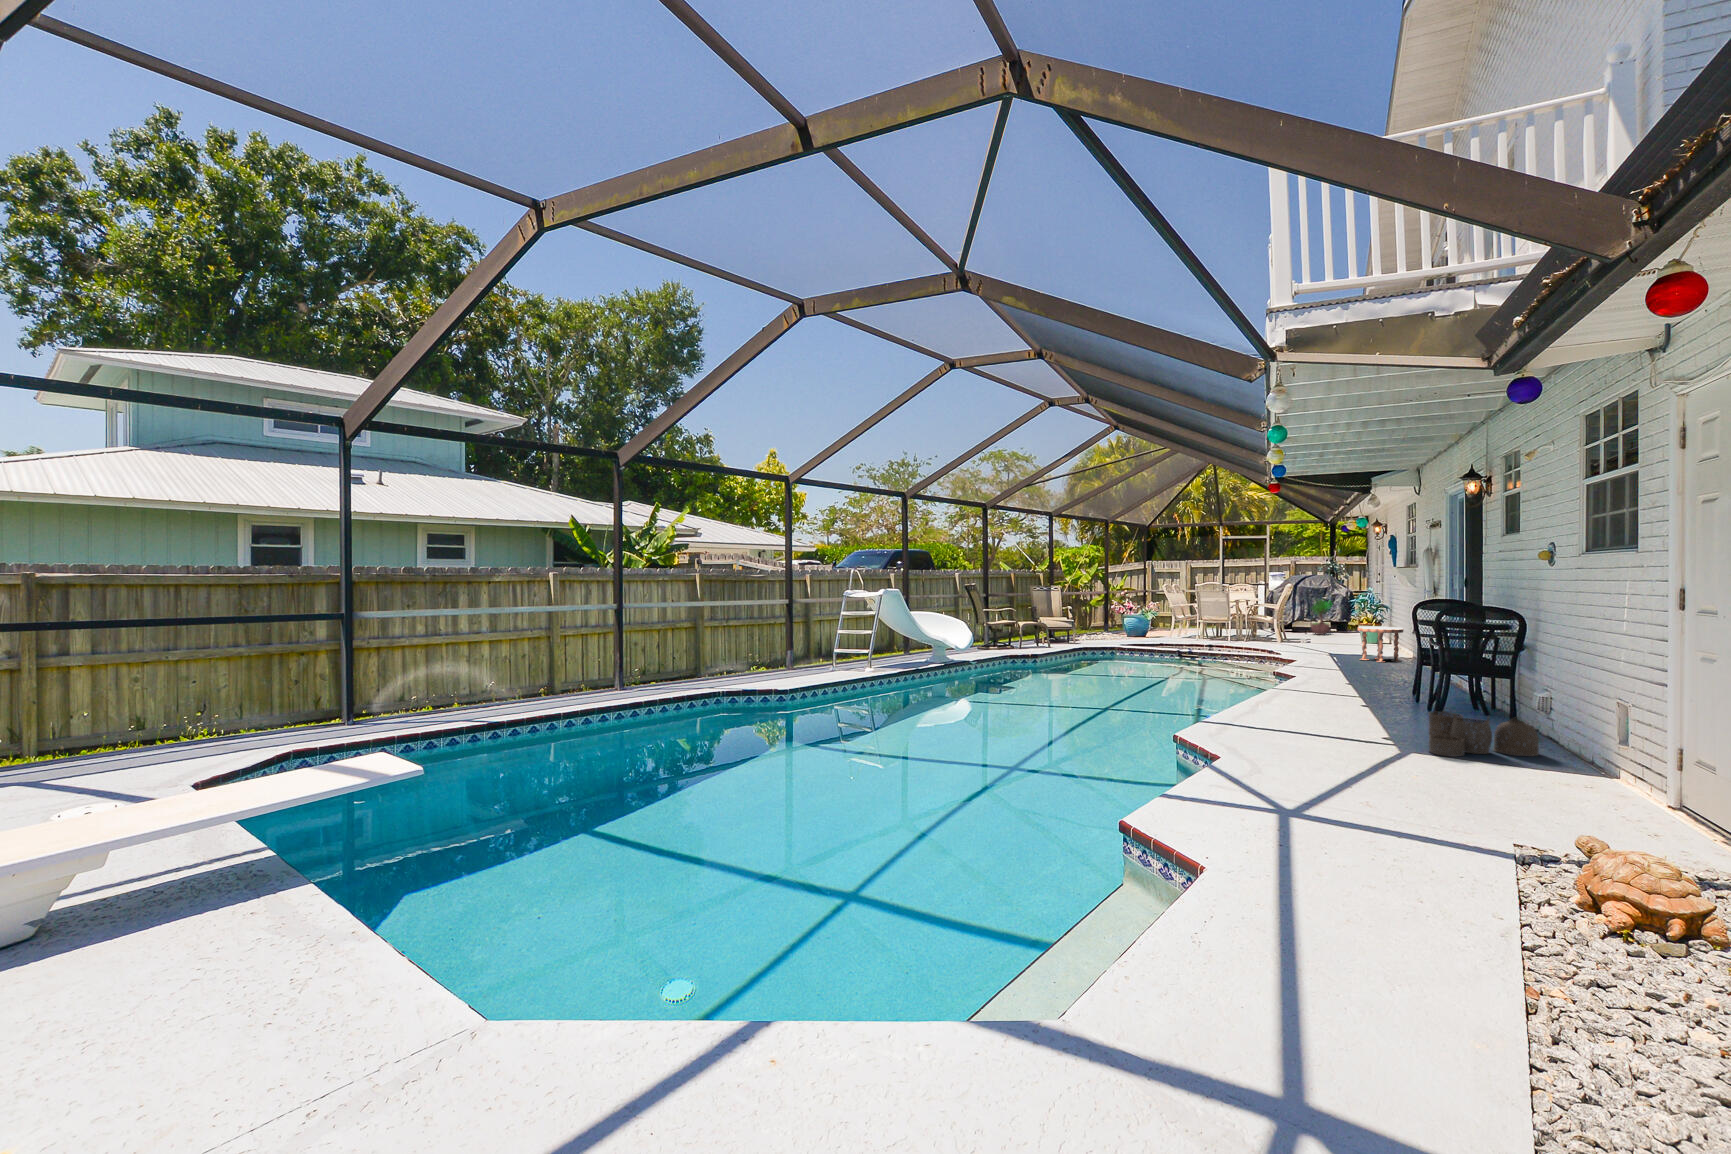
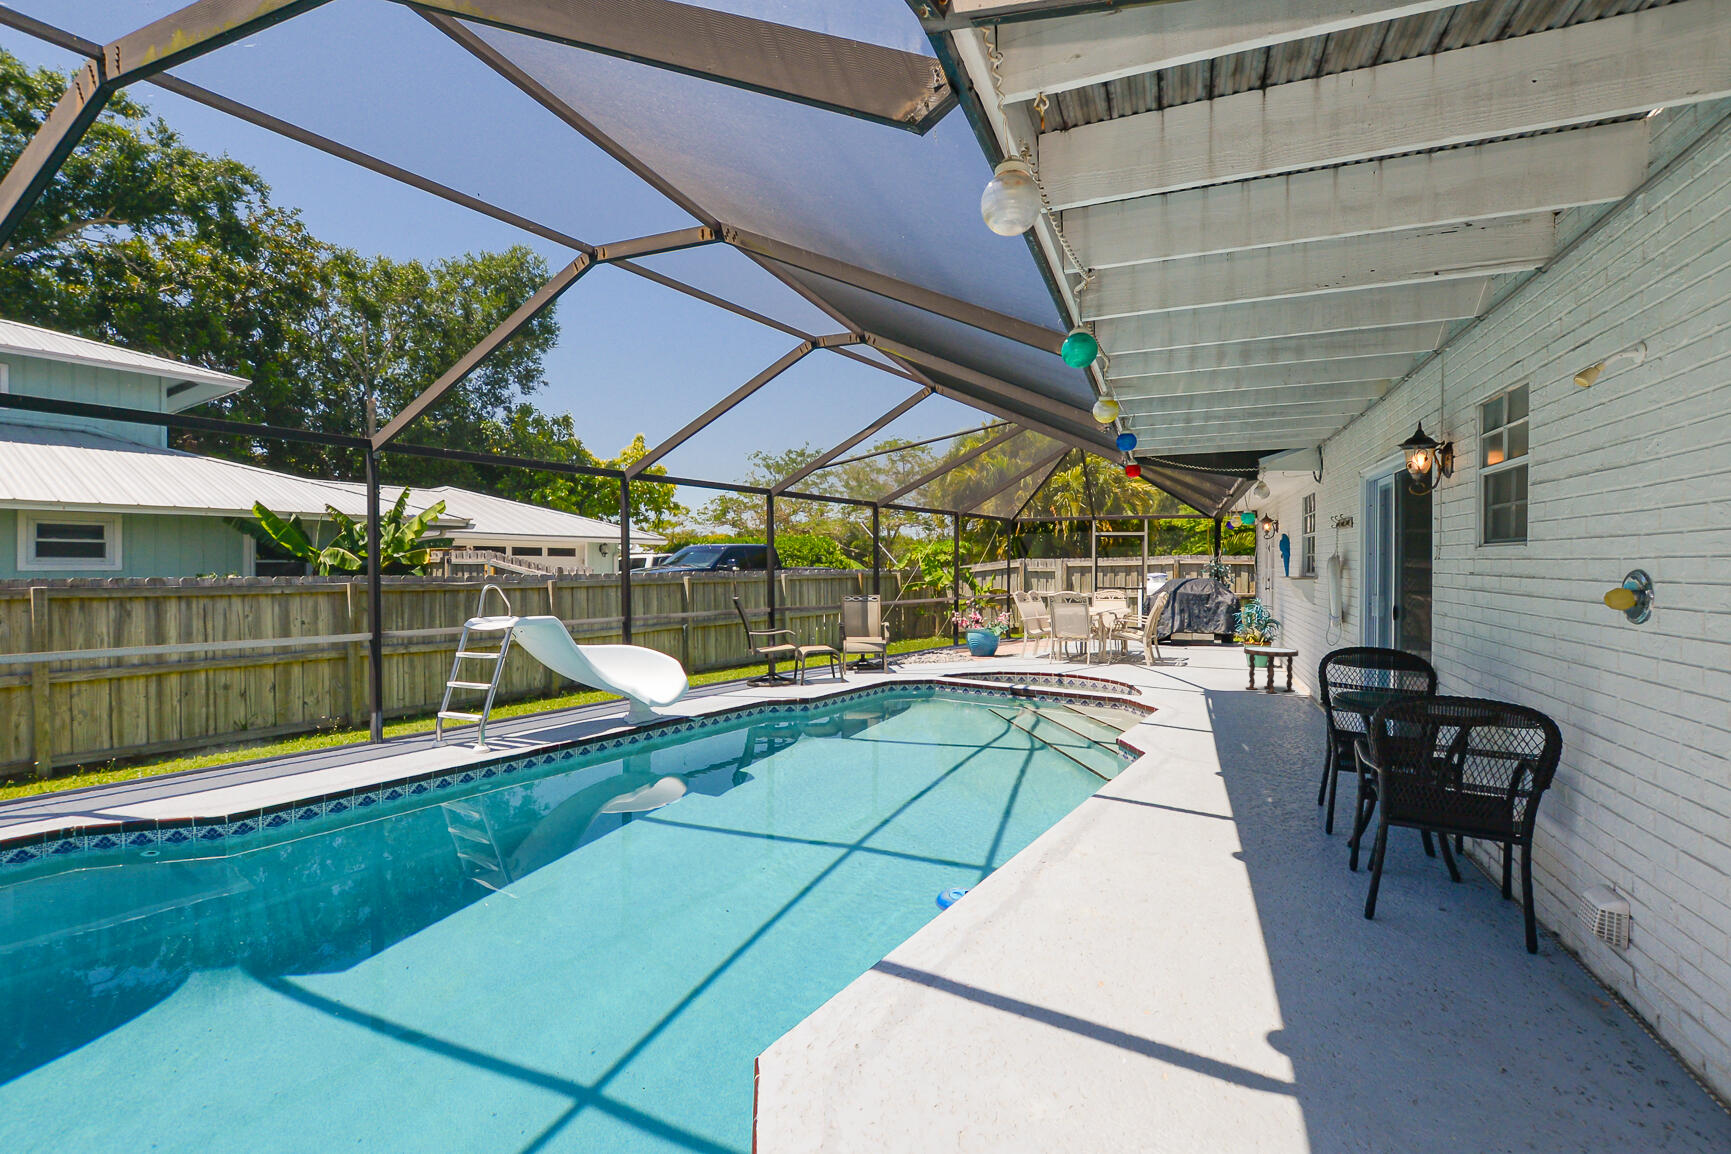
potted tree: present [1311,600,1330,635] -> none [1190,601,1218,645]
woven basket: present [1429,711,1539,757] -> none [1376,871,1601,1009]

